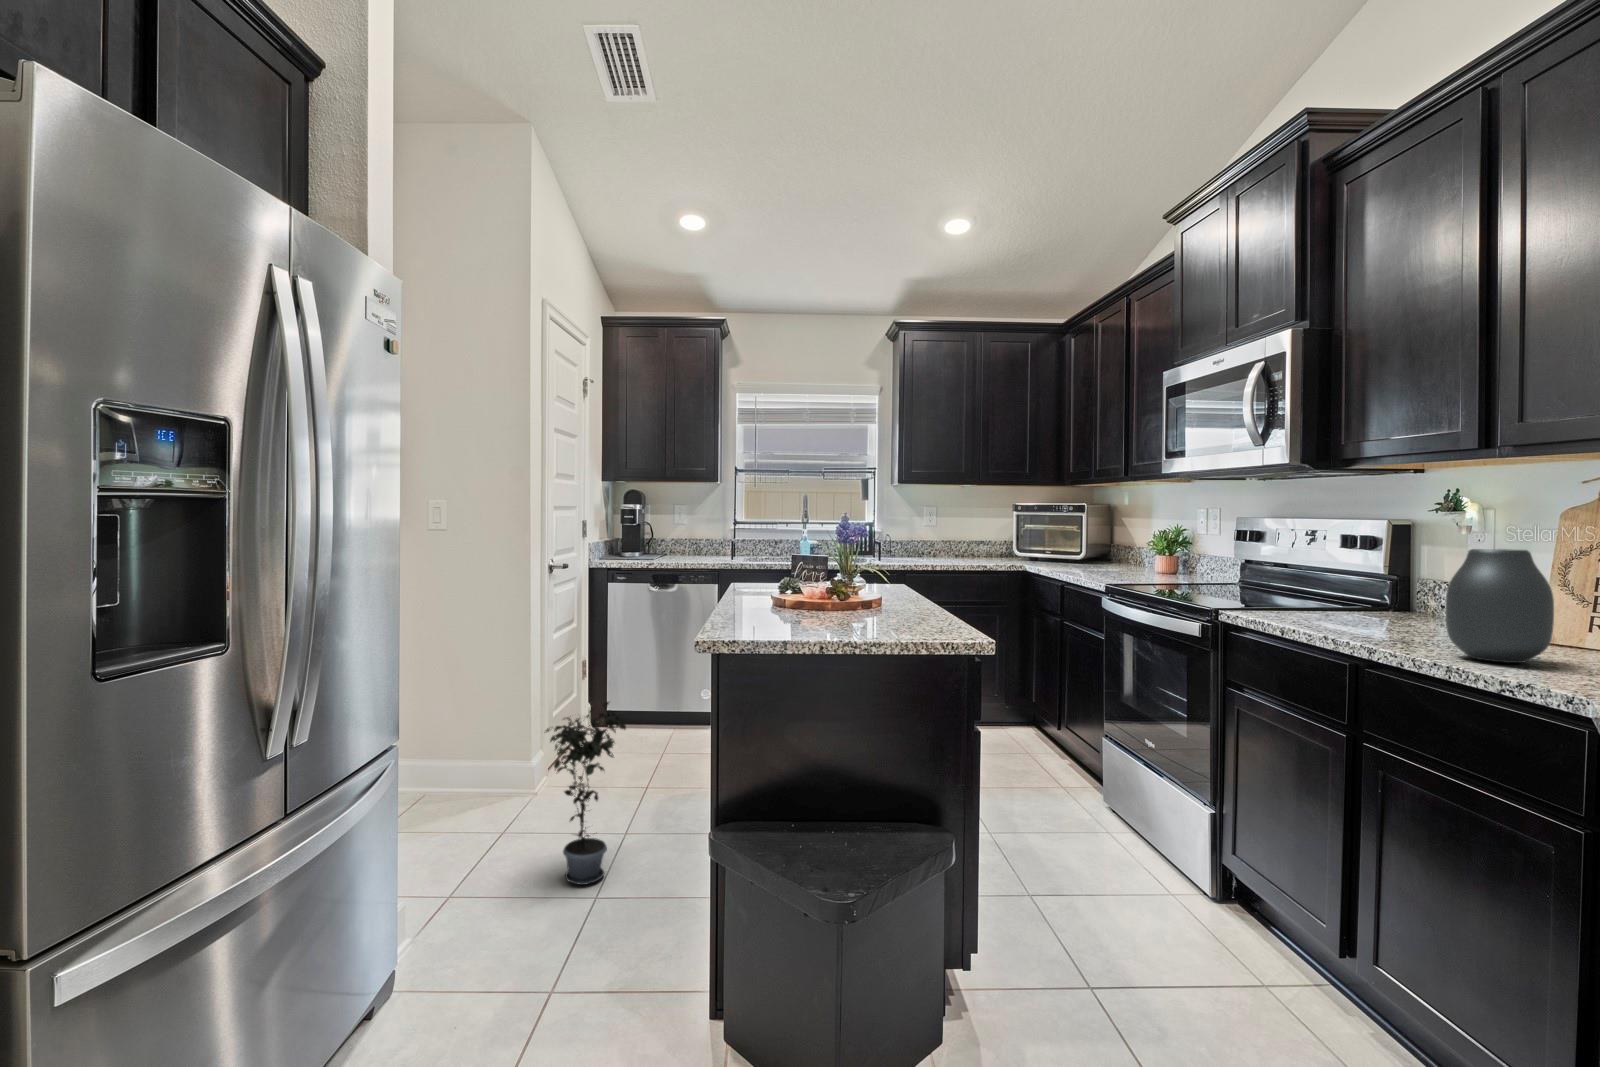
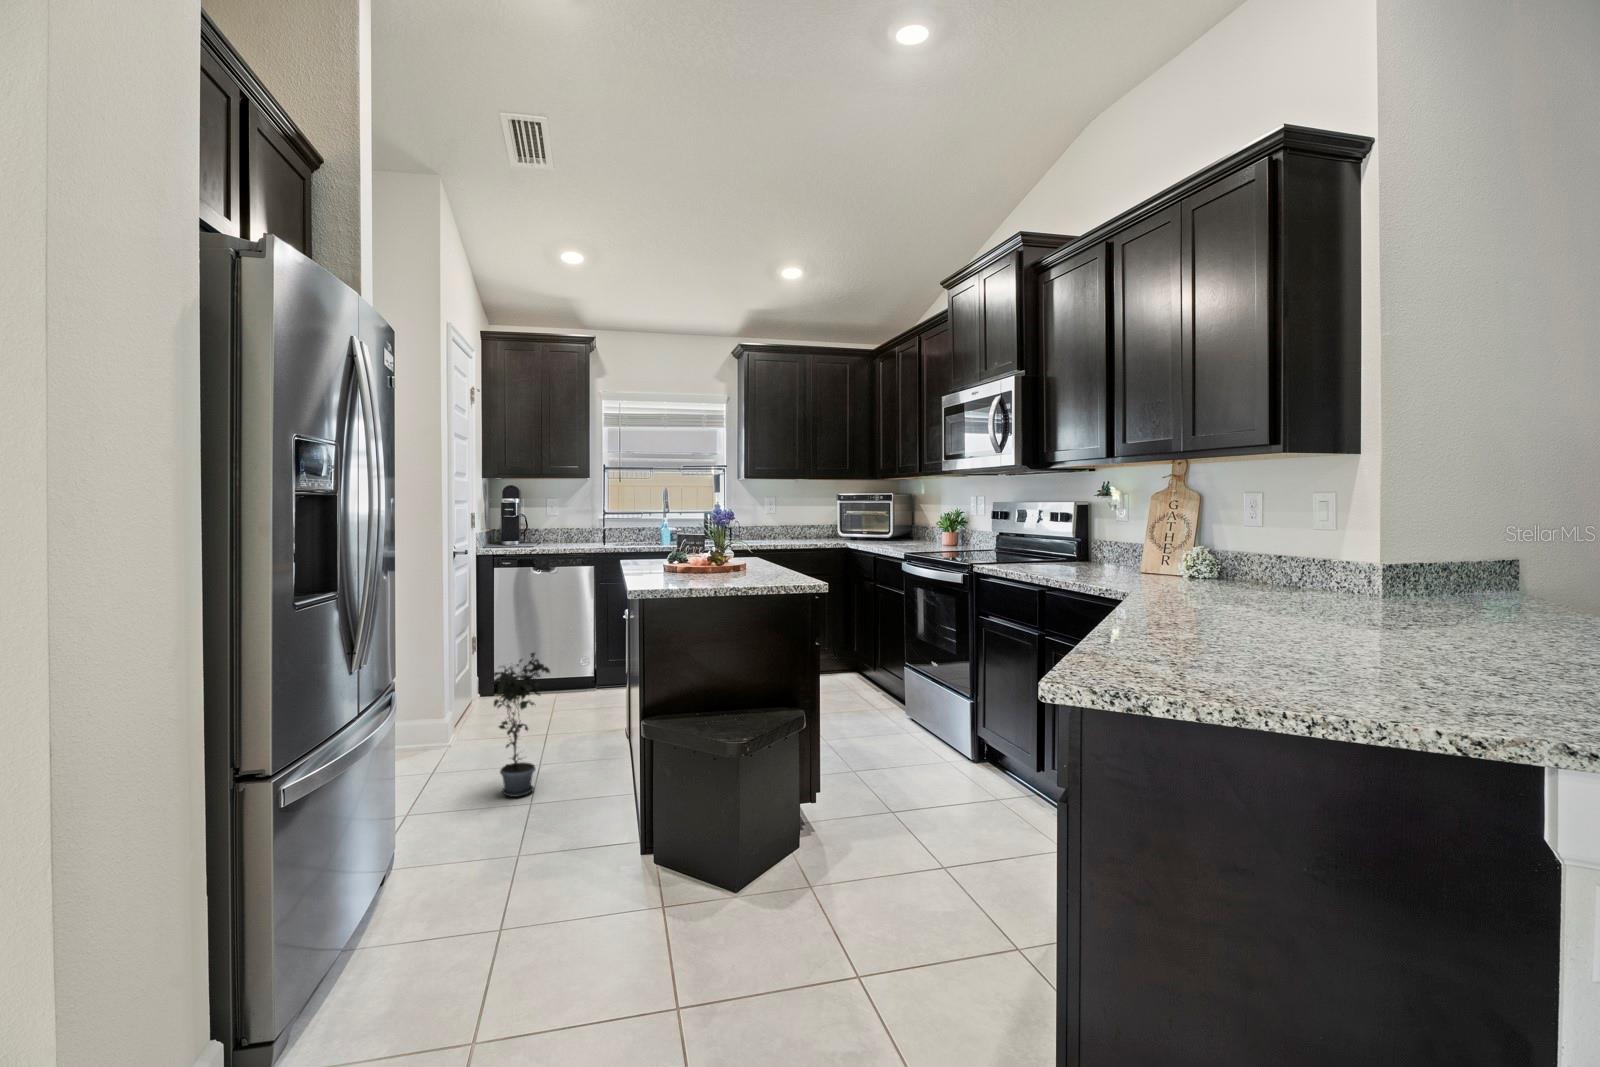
vase: present [1446,549,1554,663] -> none [1088,517,1139,583]

